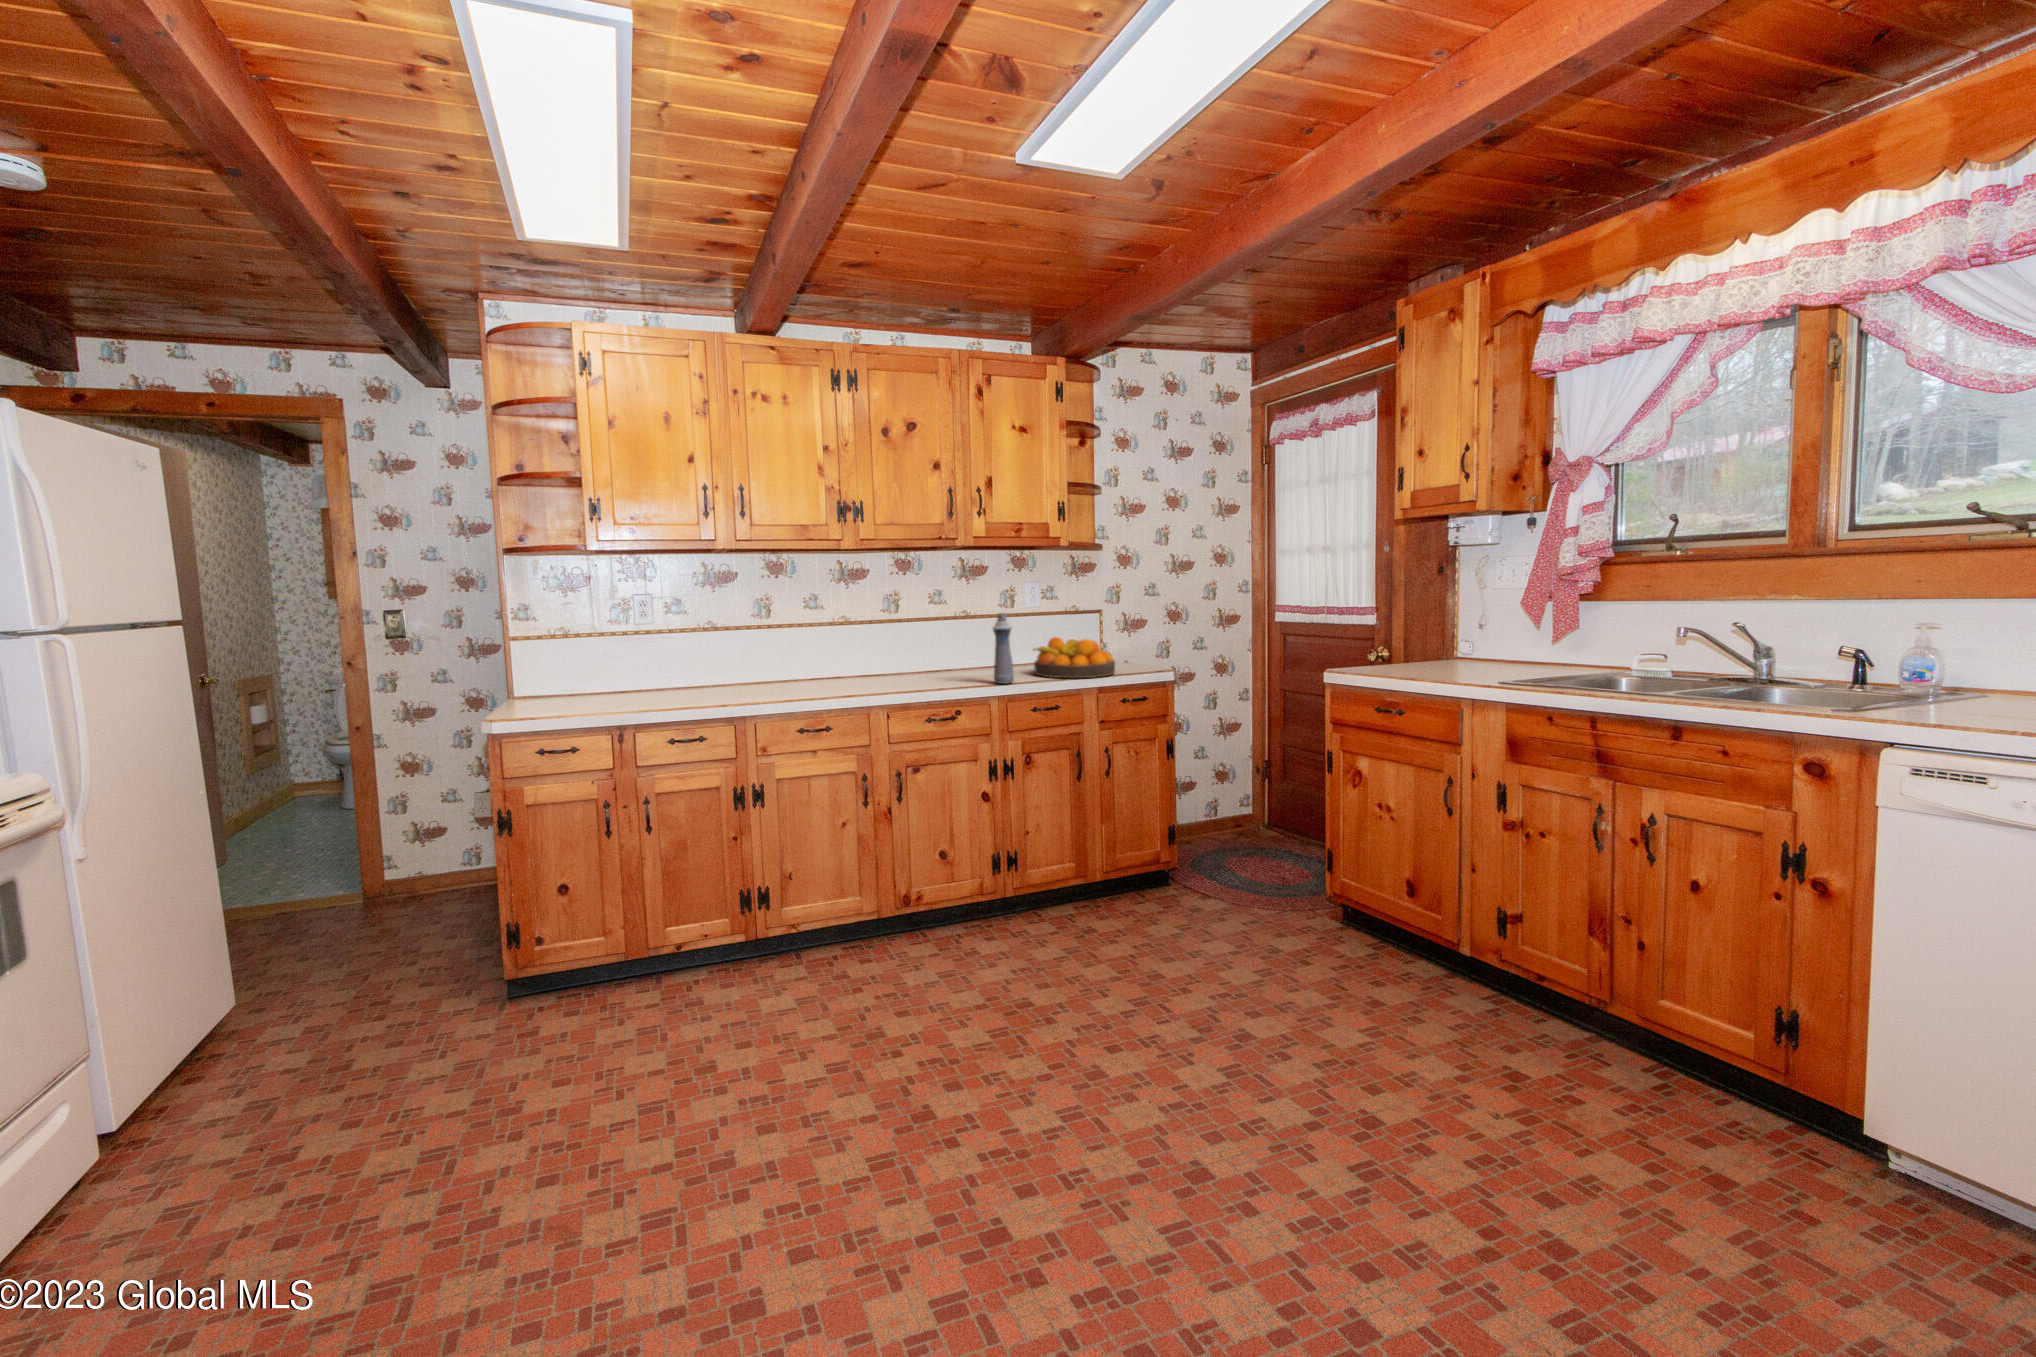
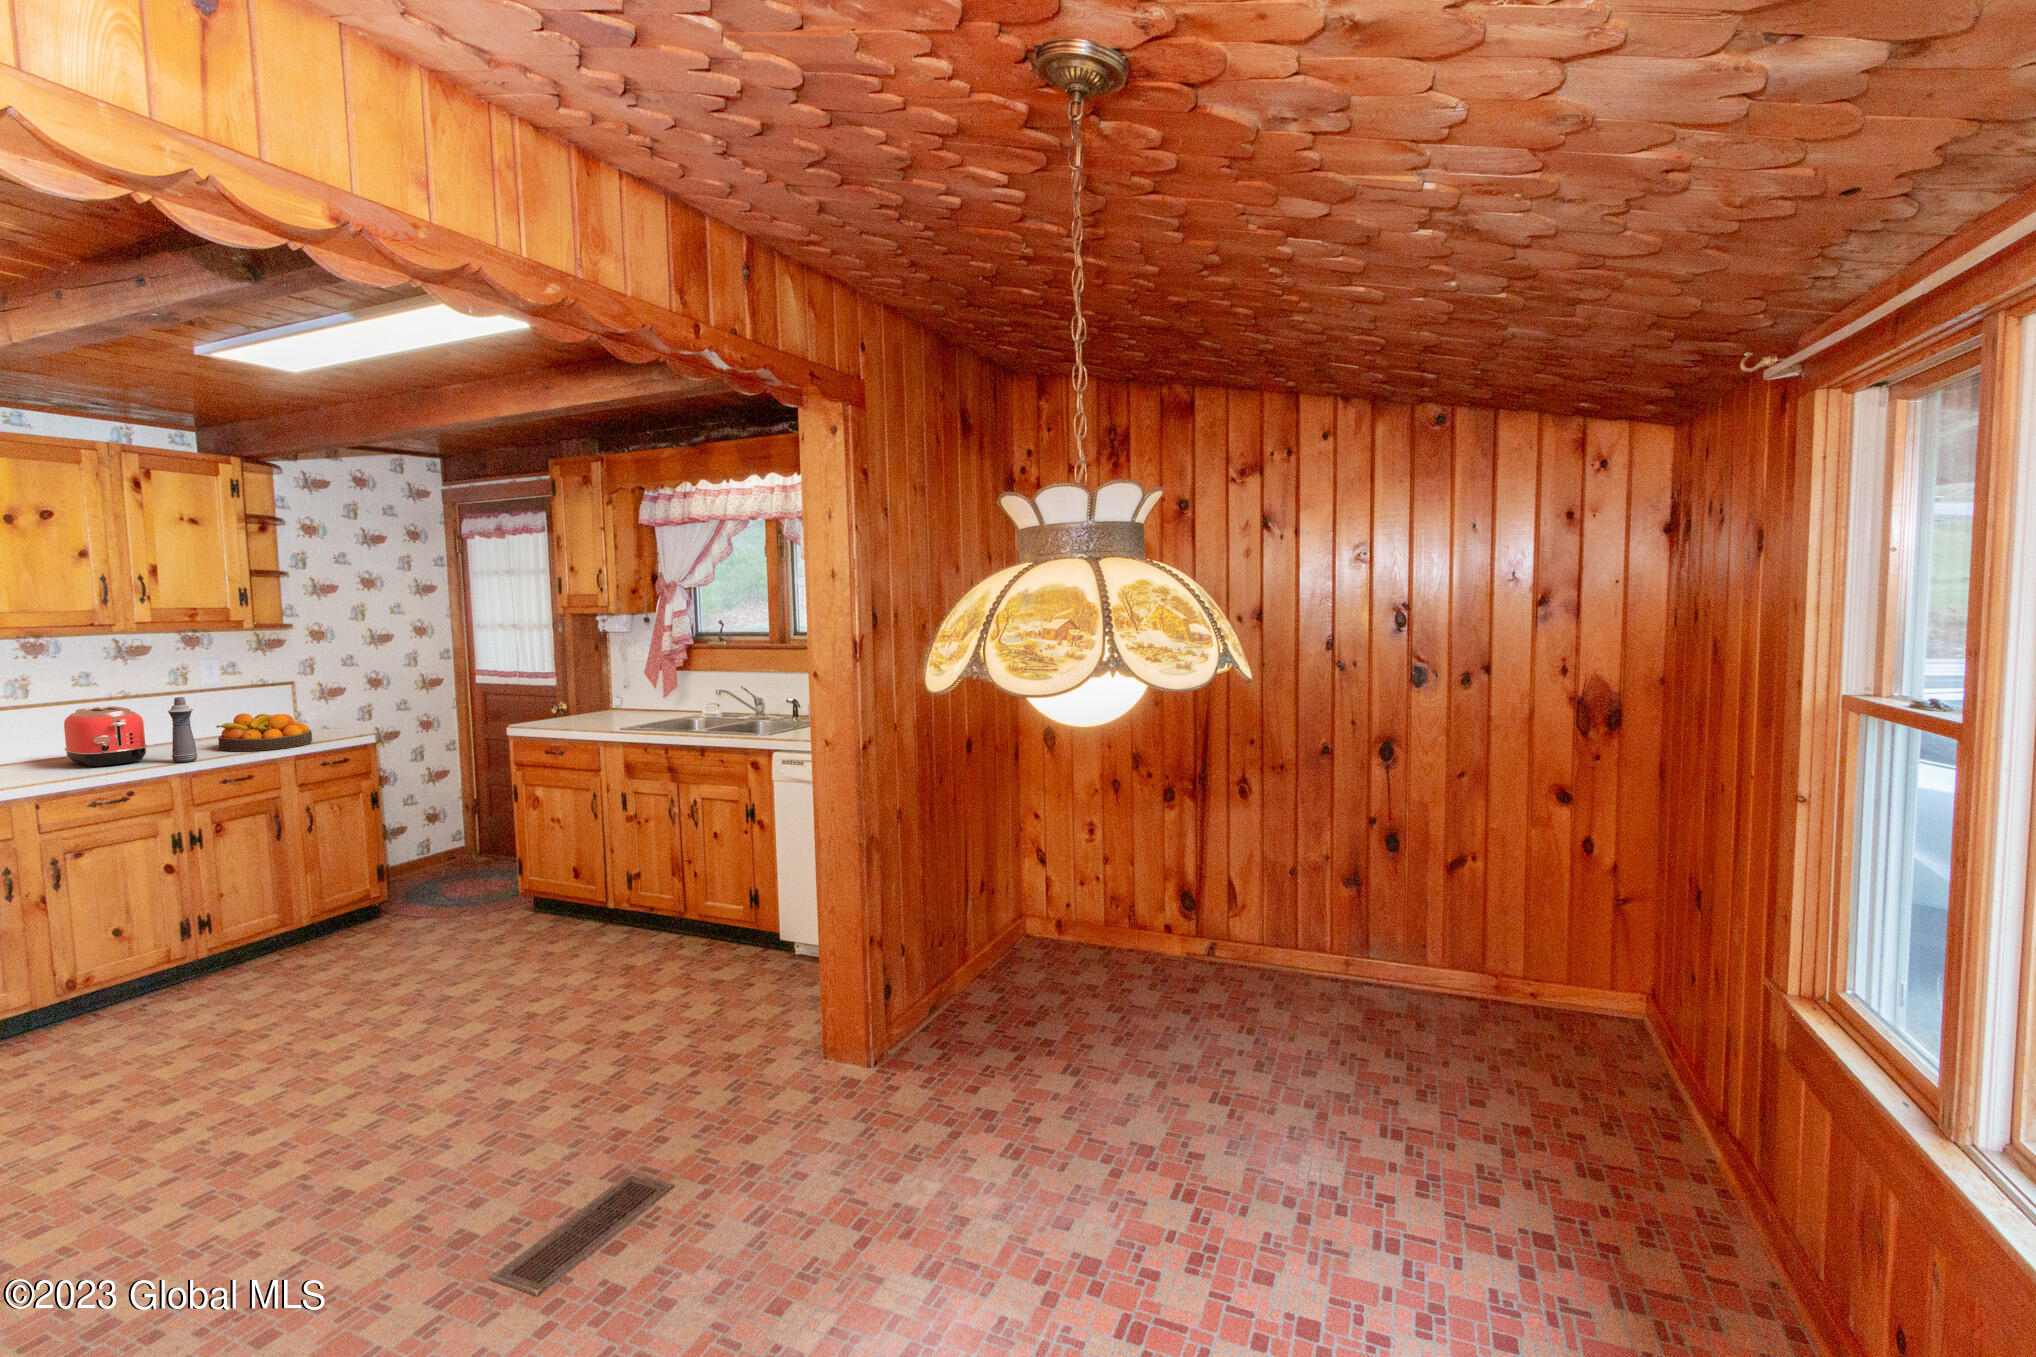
toaster: none [917,622,976,682] -> present [64,706,147,767]

